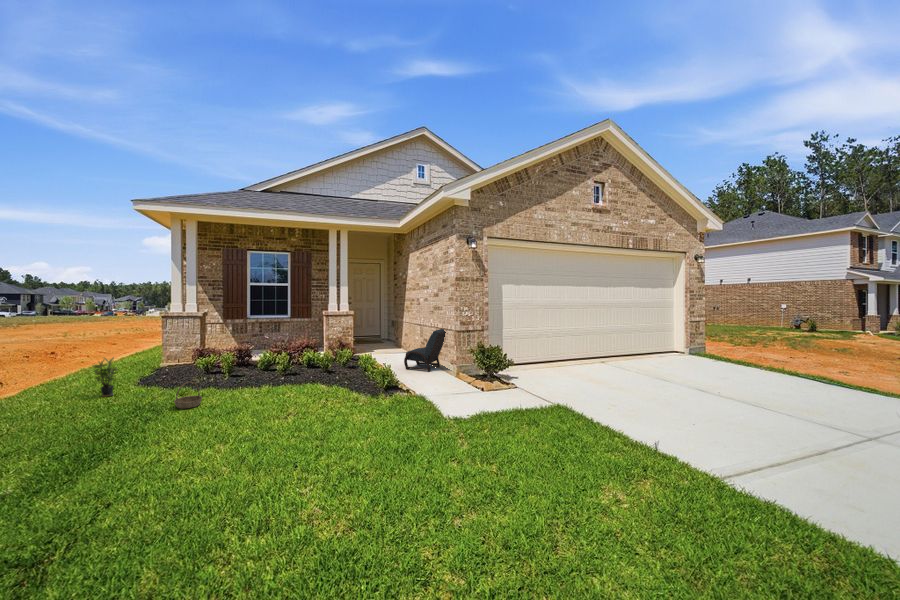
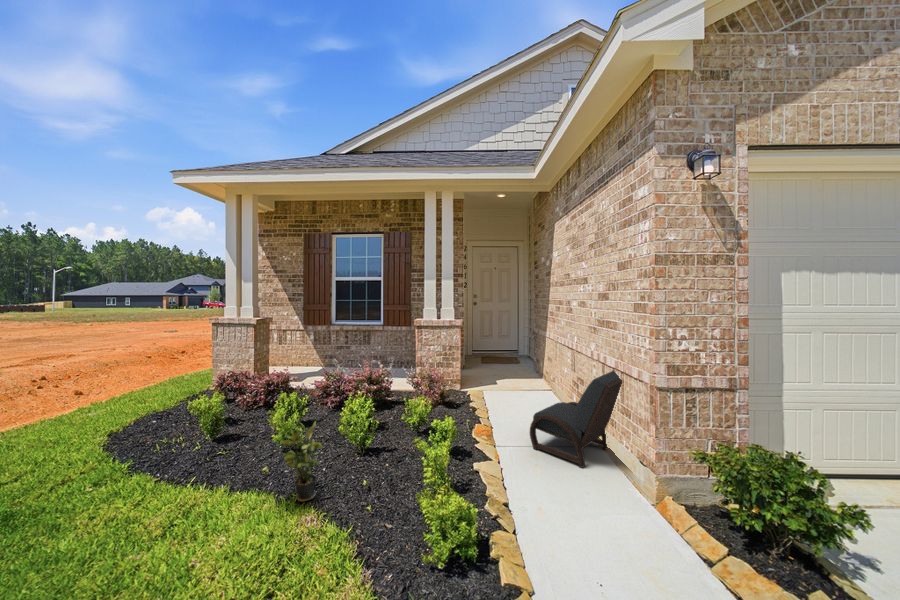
potted plant: present [93,357,118,397] -> present [281,422,323,502]
basket: present [174,382,202,409] -> none [31,474,101,534]

